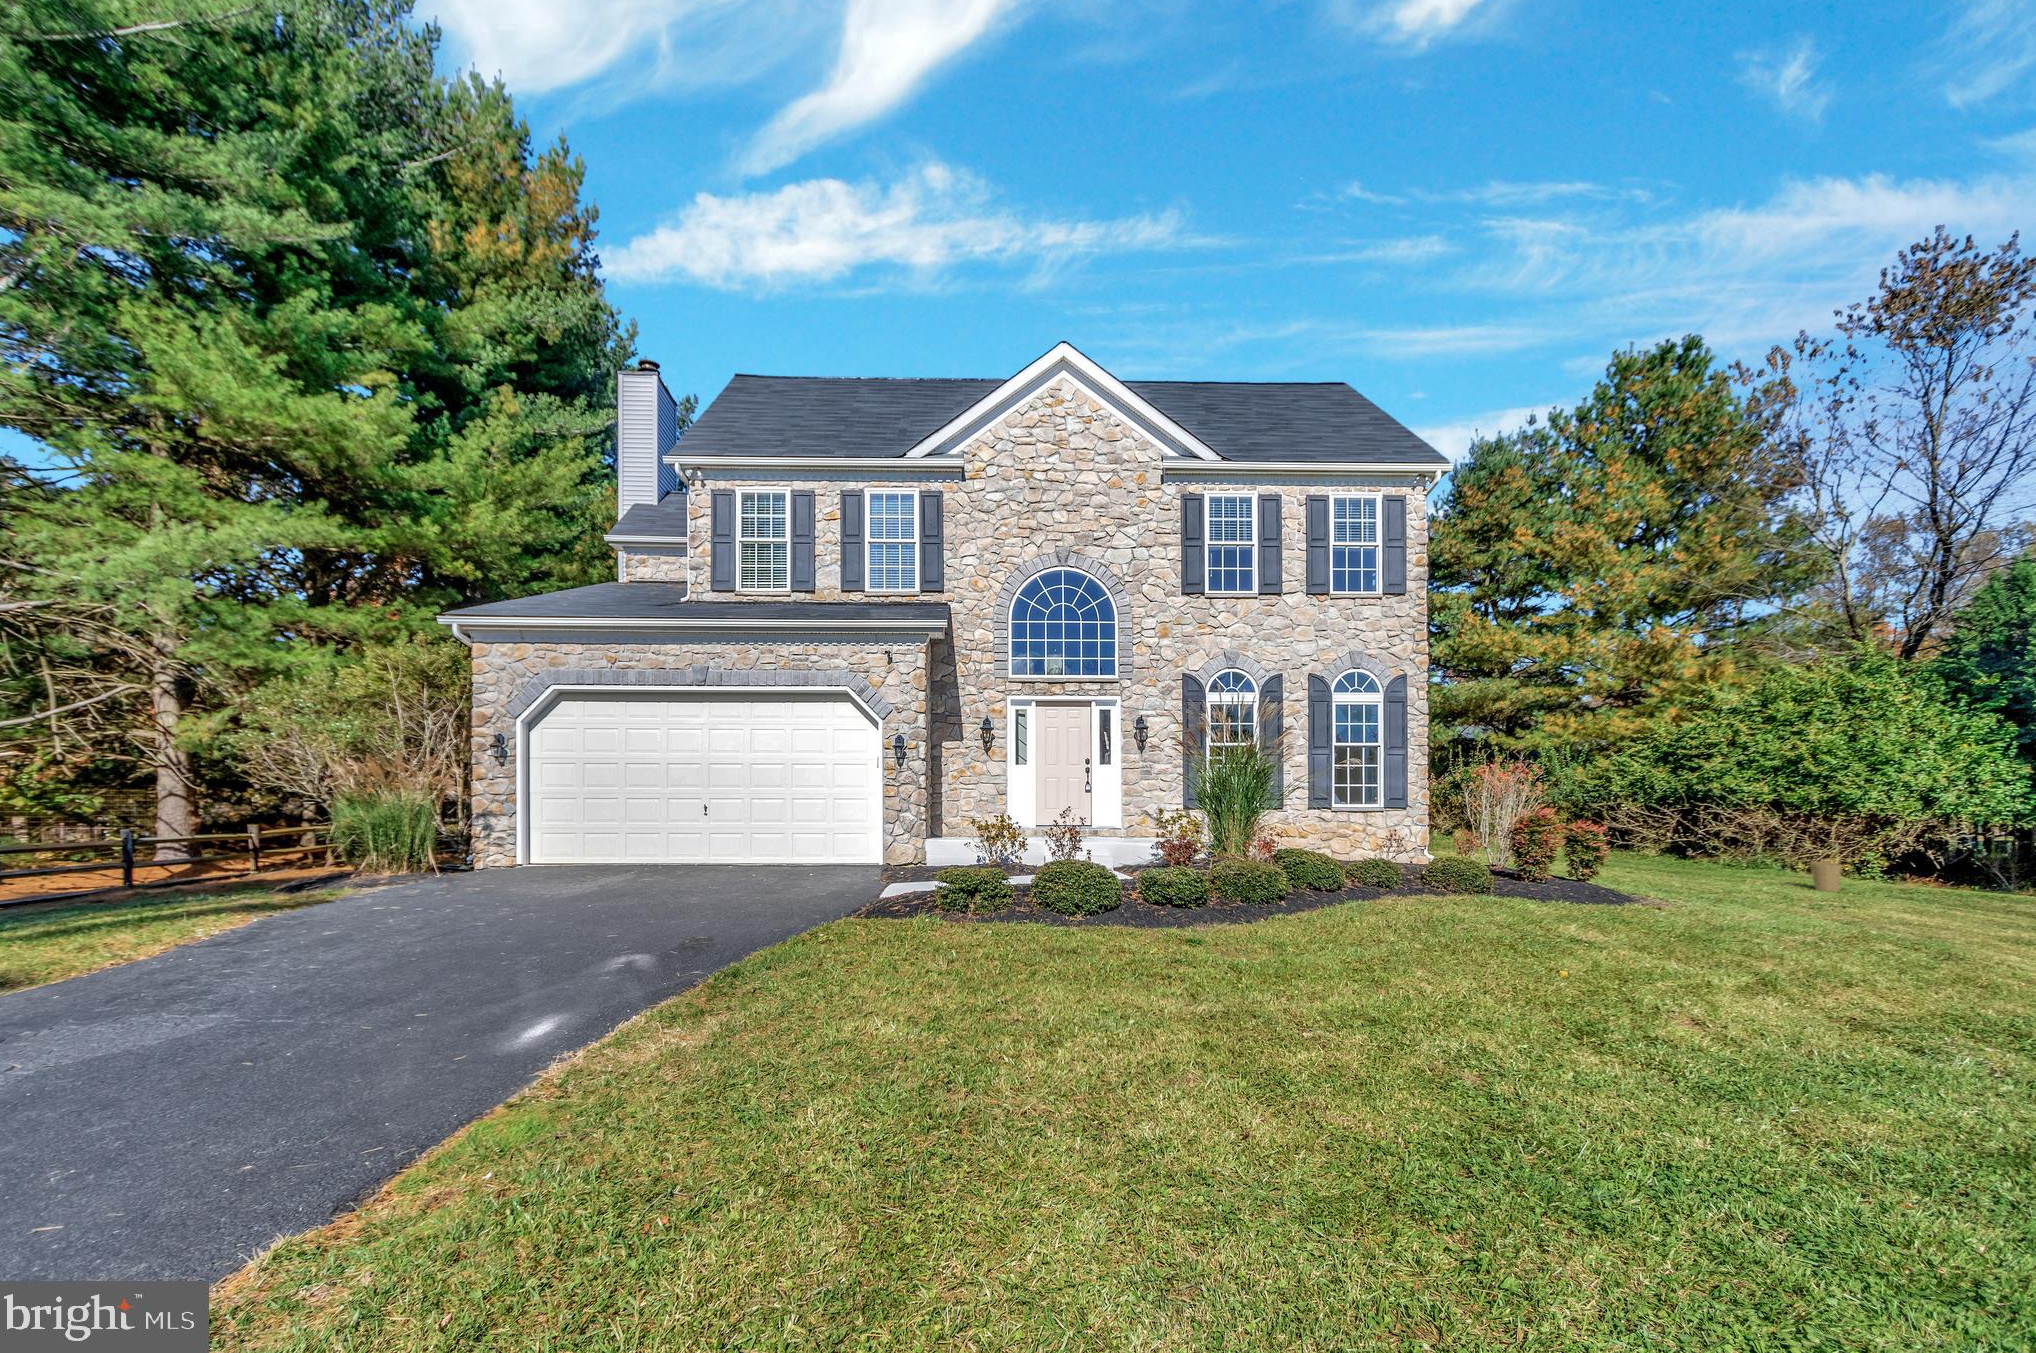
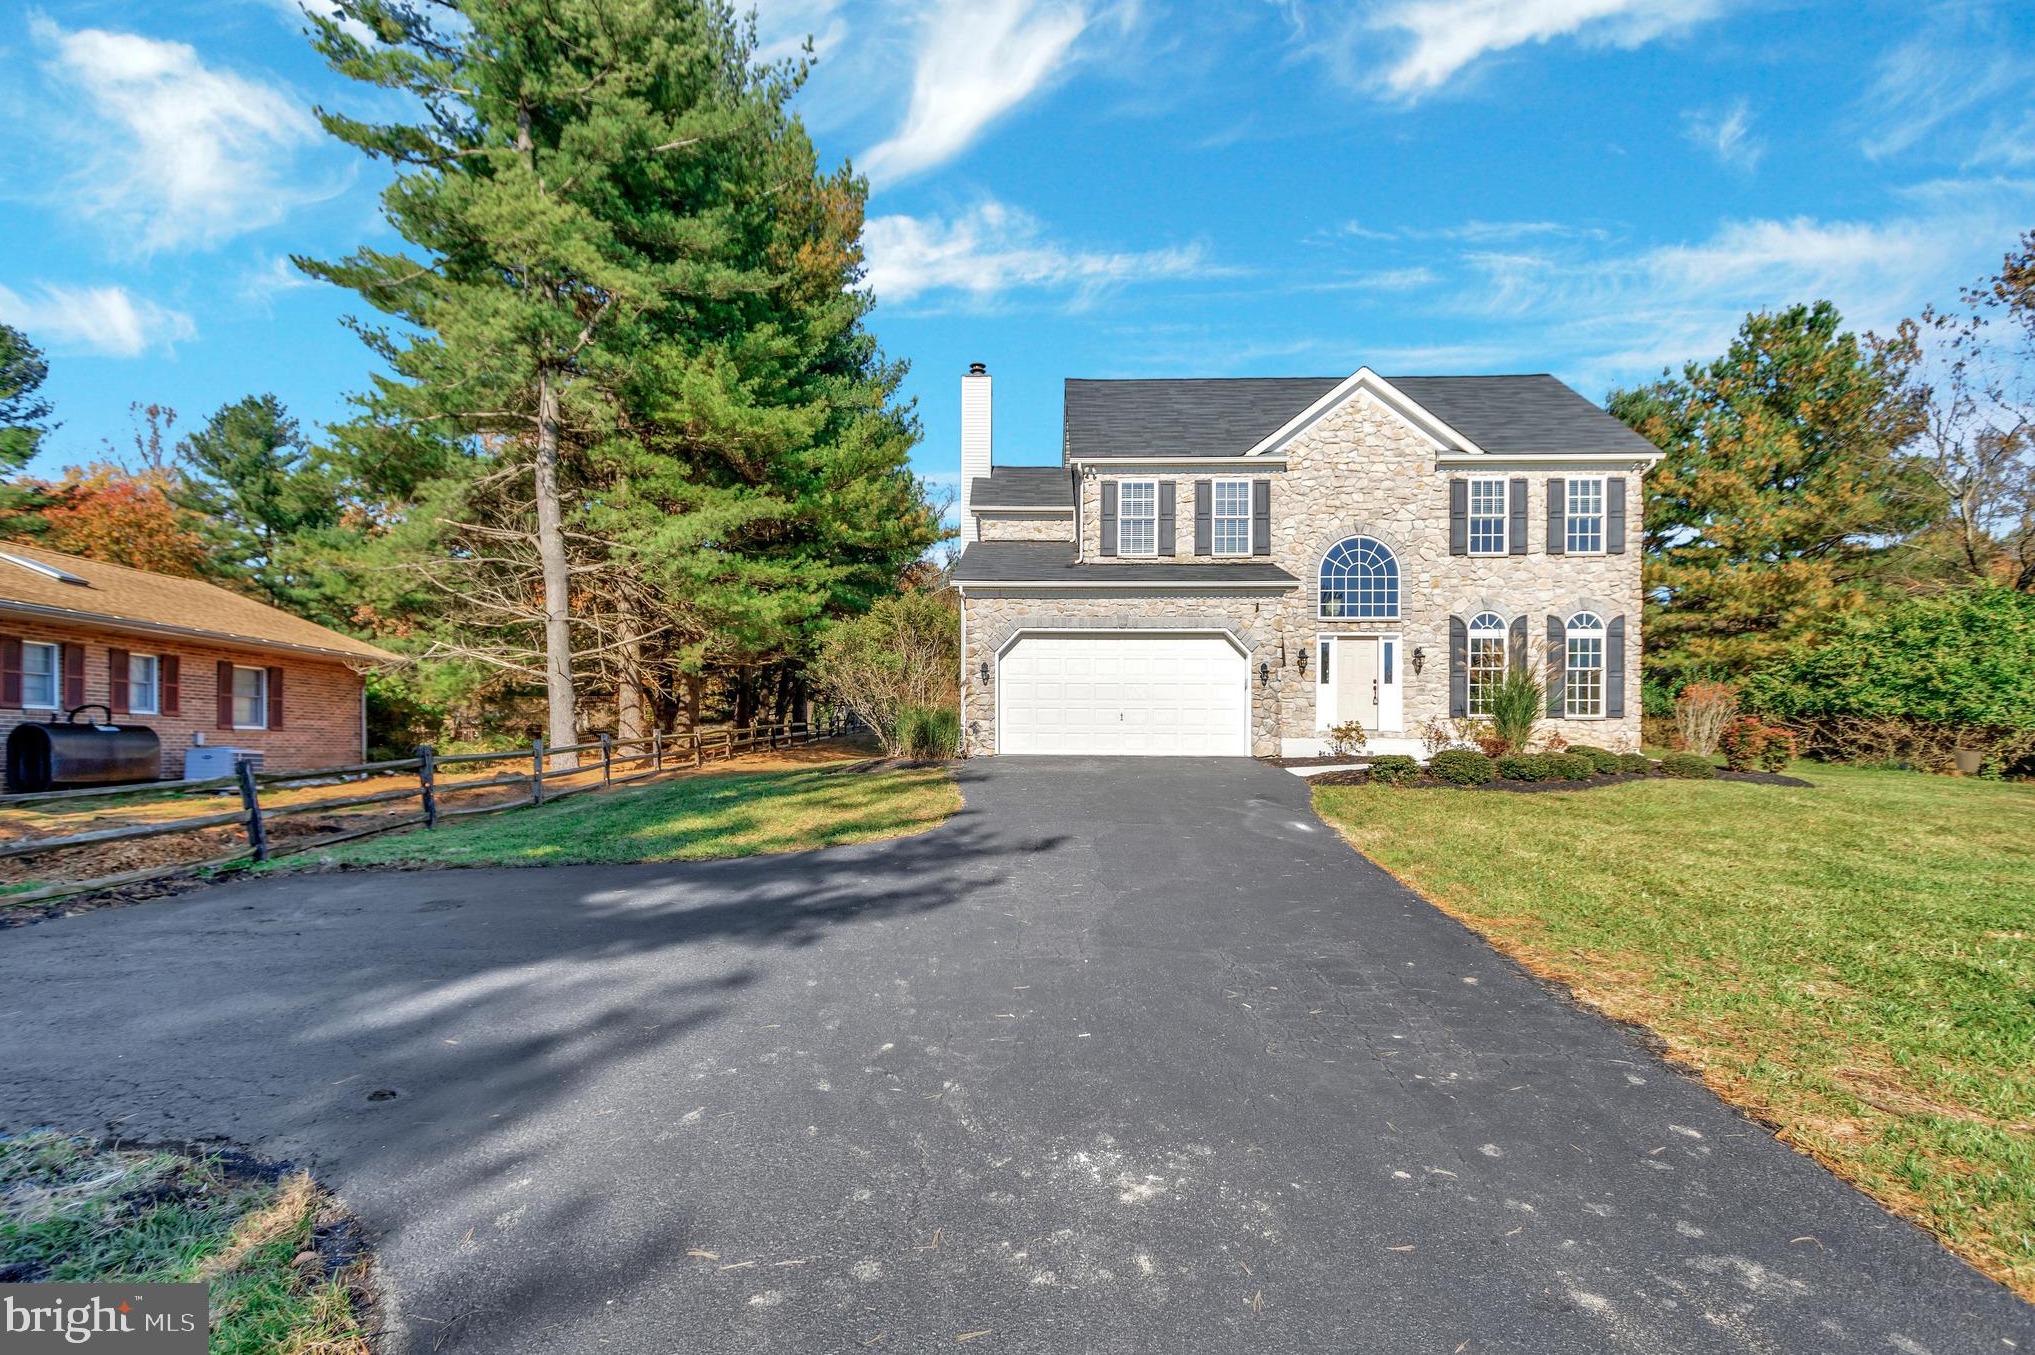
potted plant: none [1727,846,1755,890] -> present [1898,740,1914,770]

